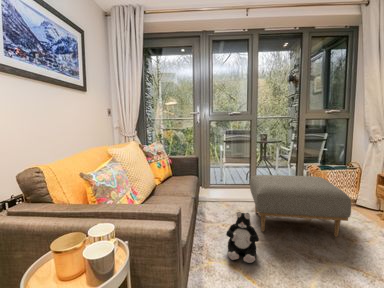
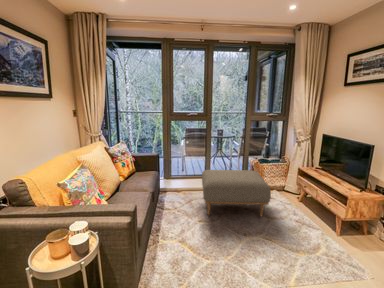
plush toy: present [226,212,259,263] -> none [178,202,202,240]

